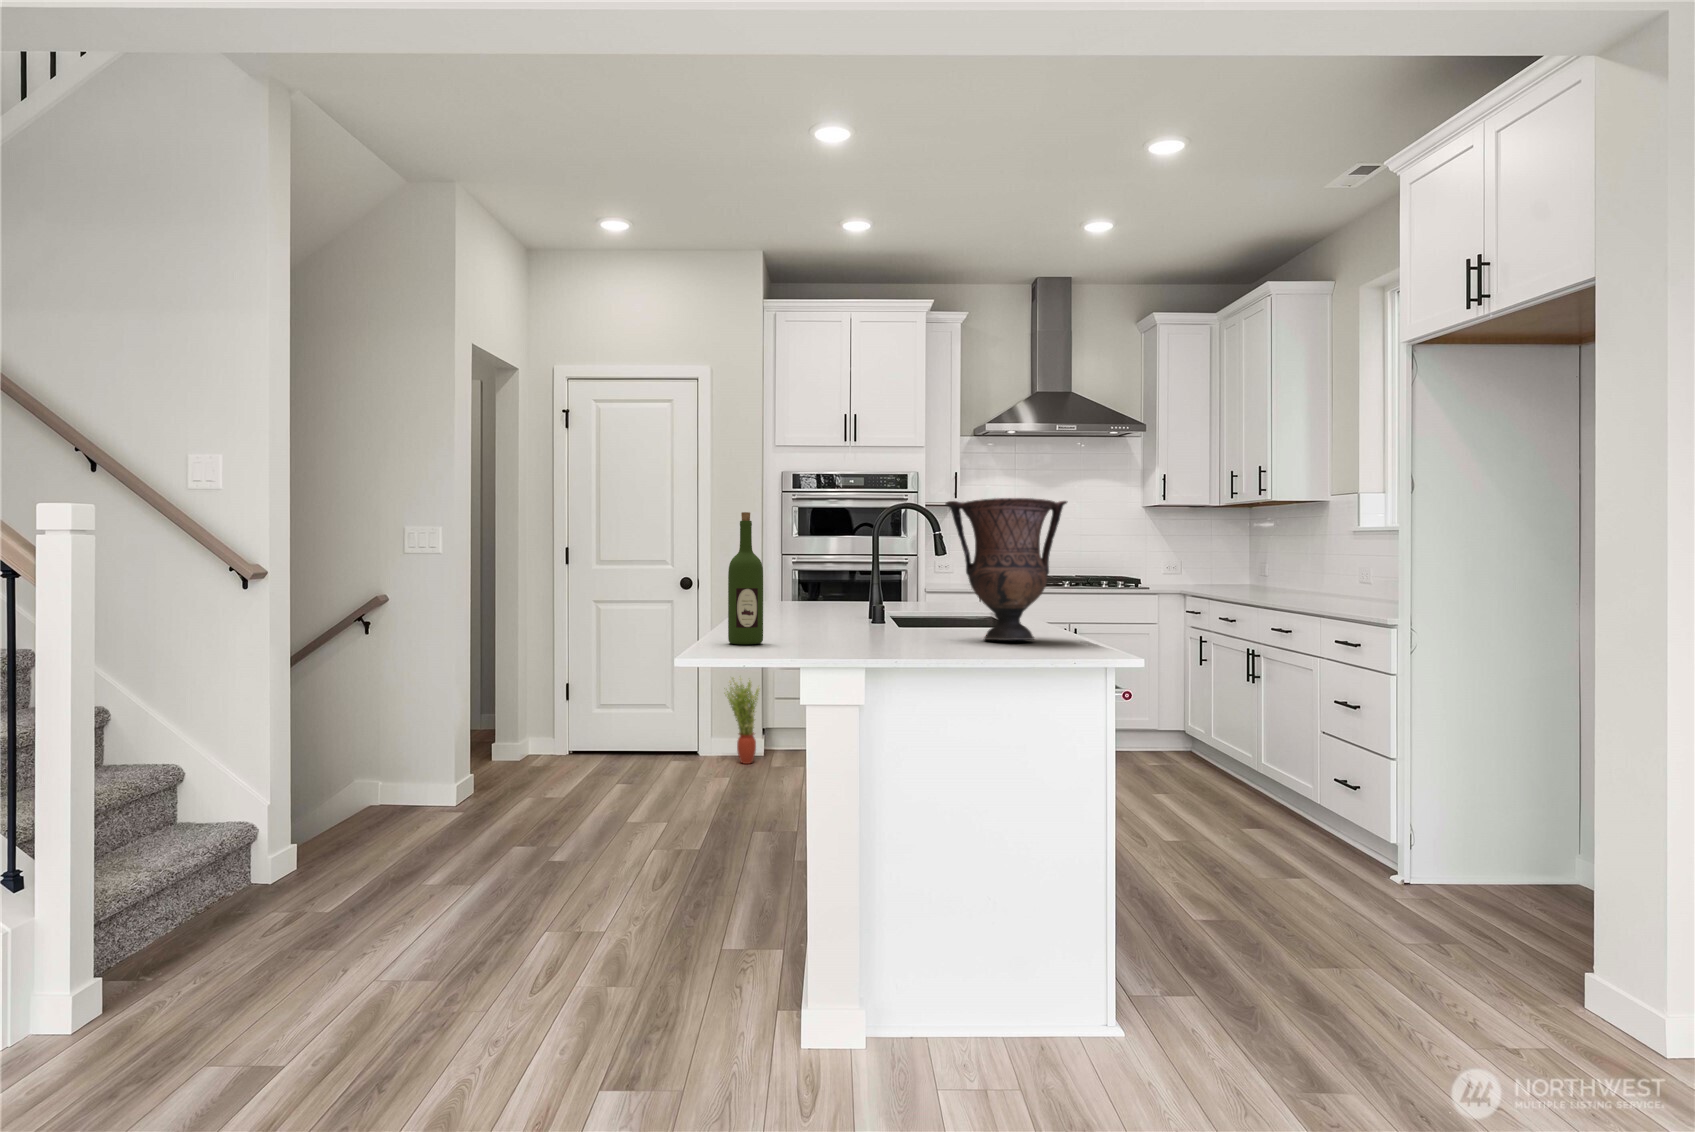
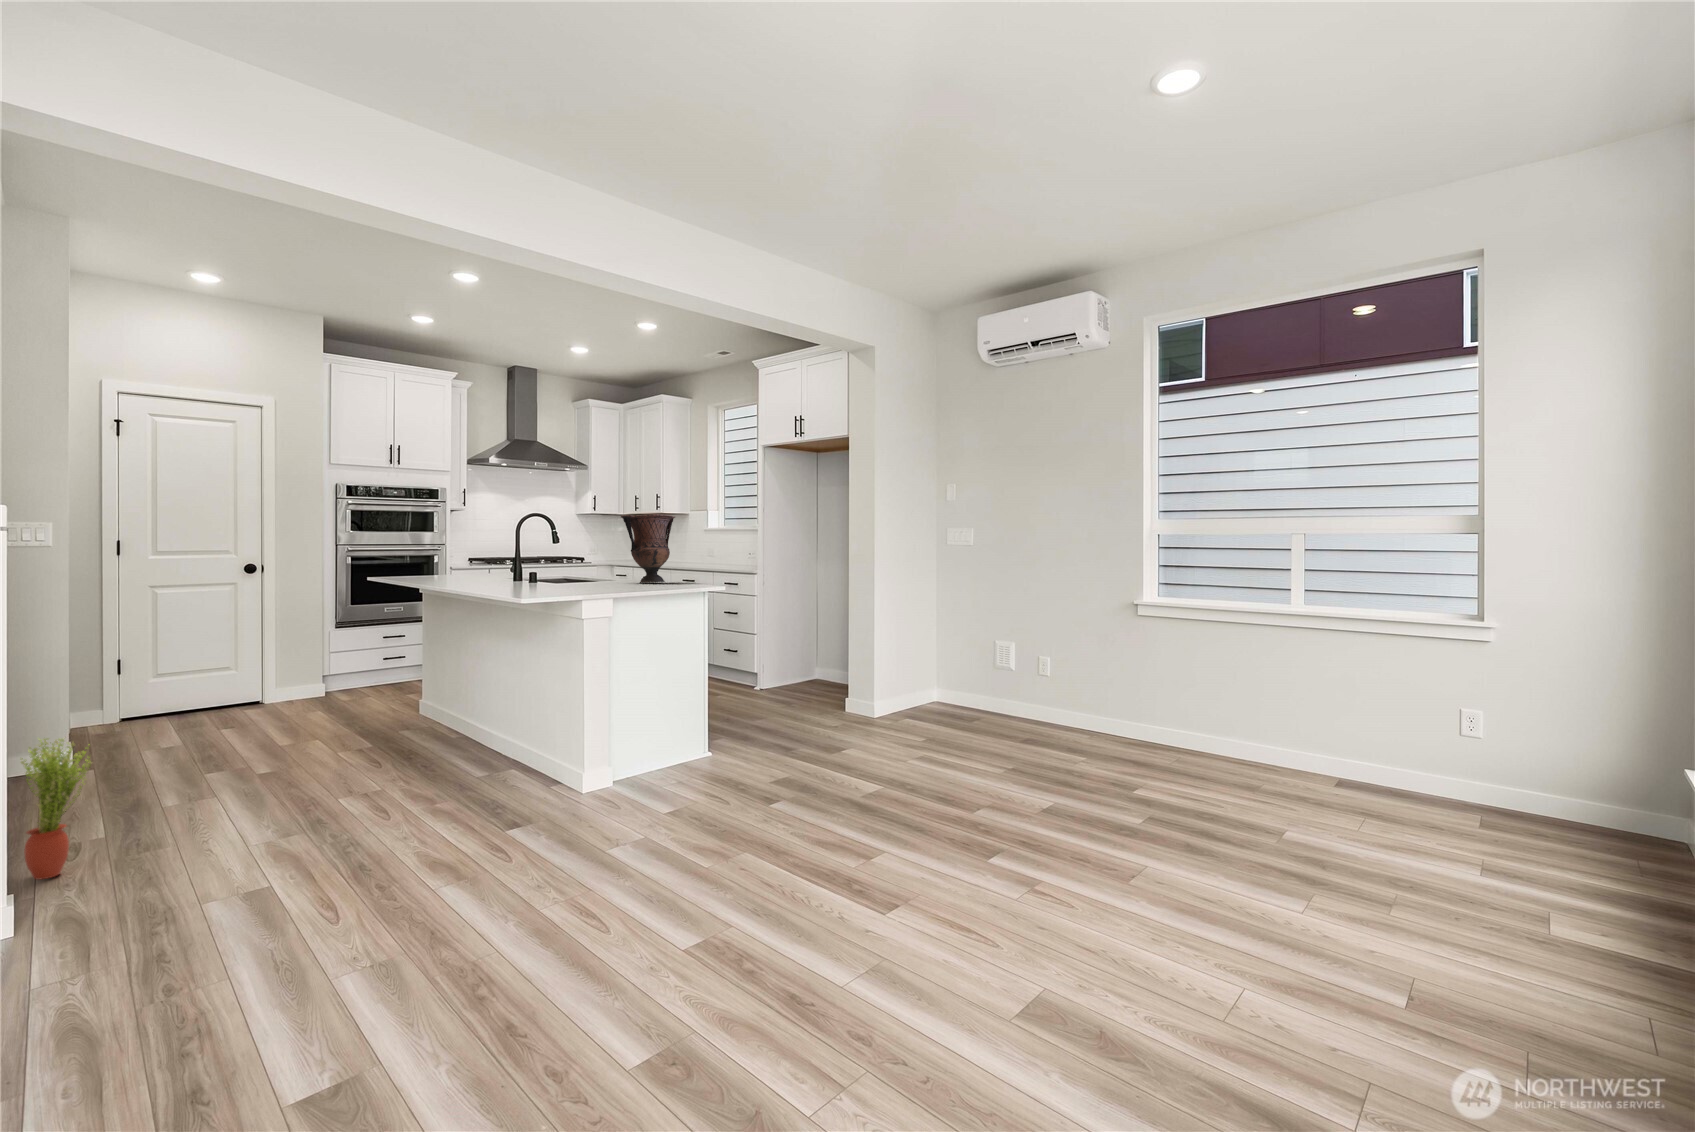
wine bottle: present [728,512,763,644] -> none [541,518,560,587]
potted plant: present [725,678,759,764] -> present [21,739,91,880]

